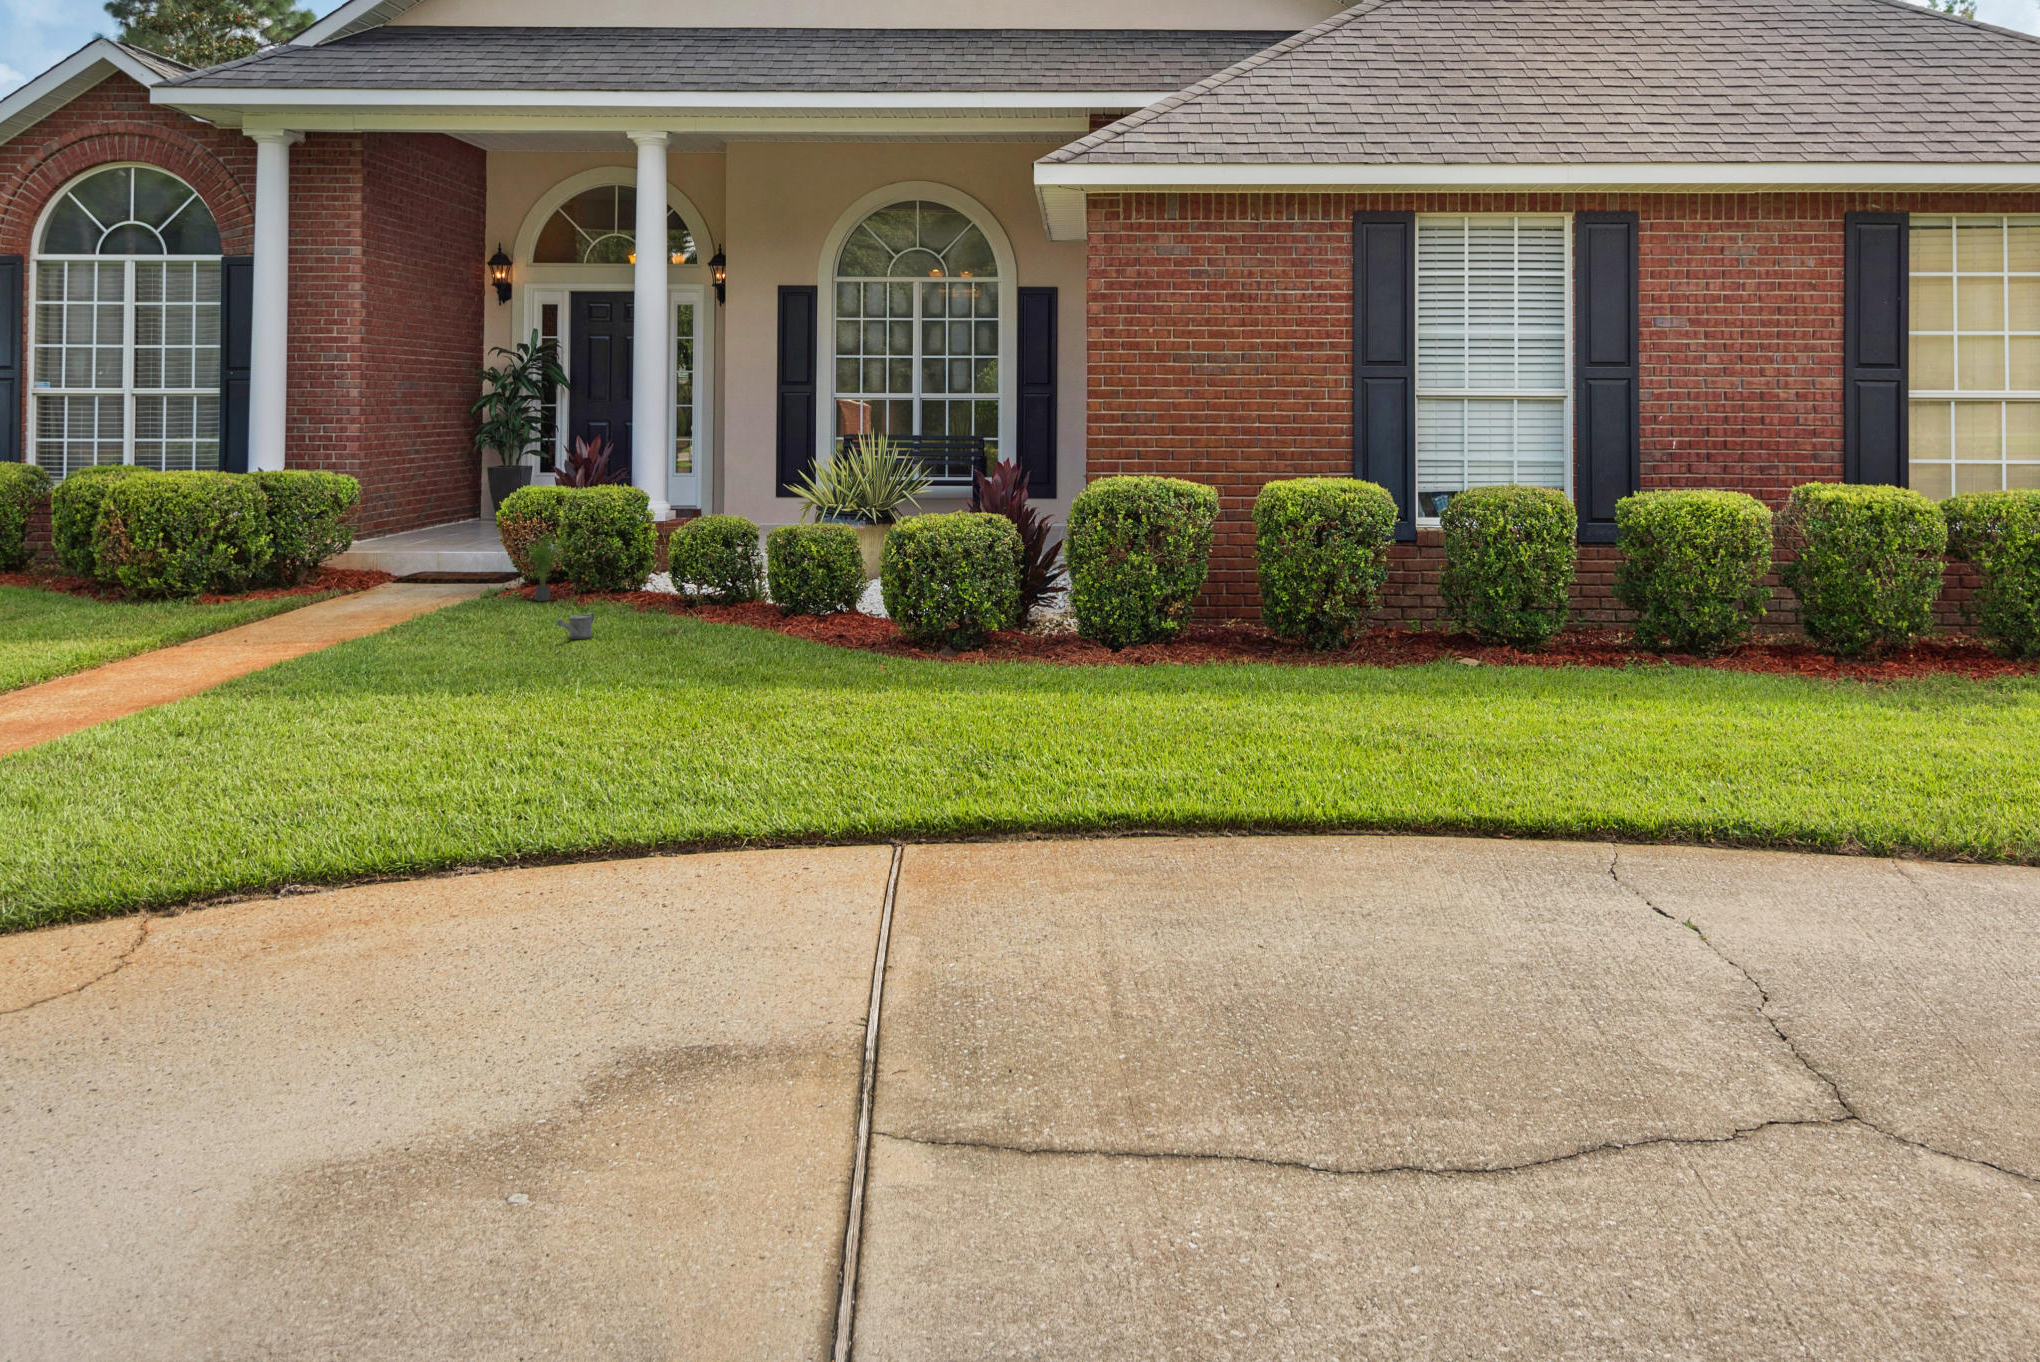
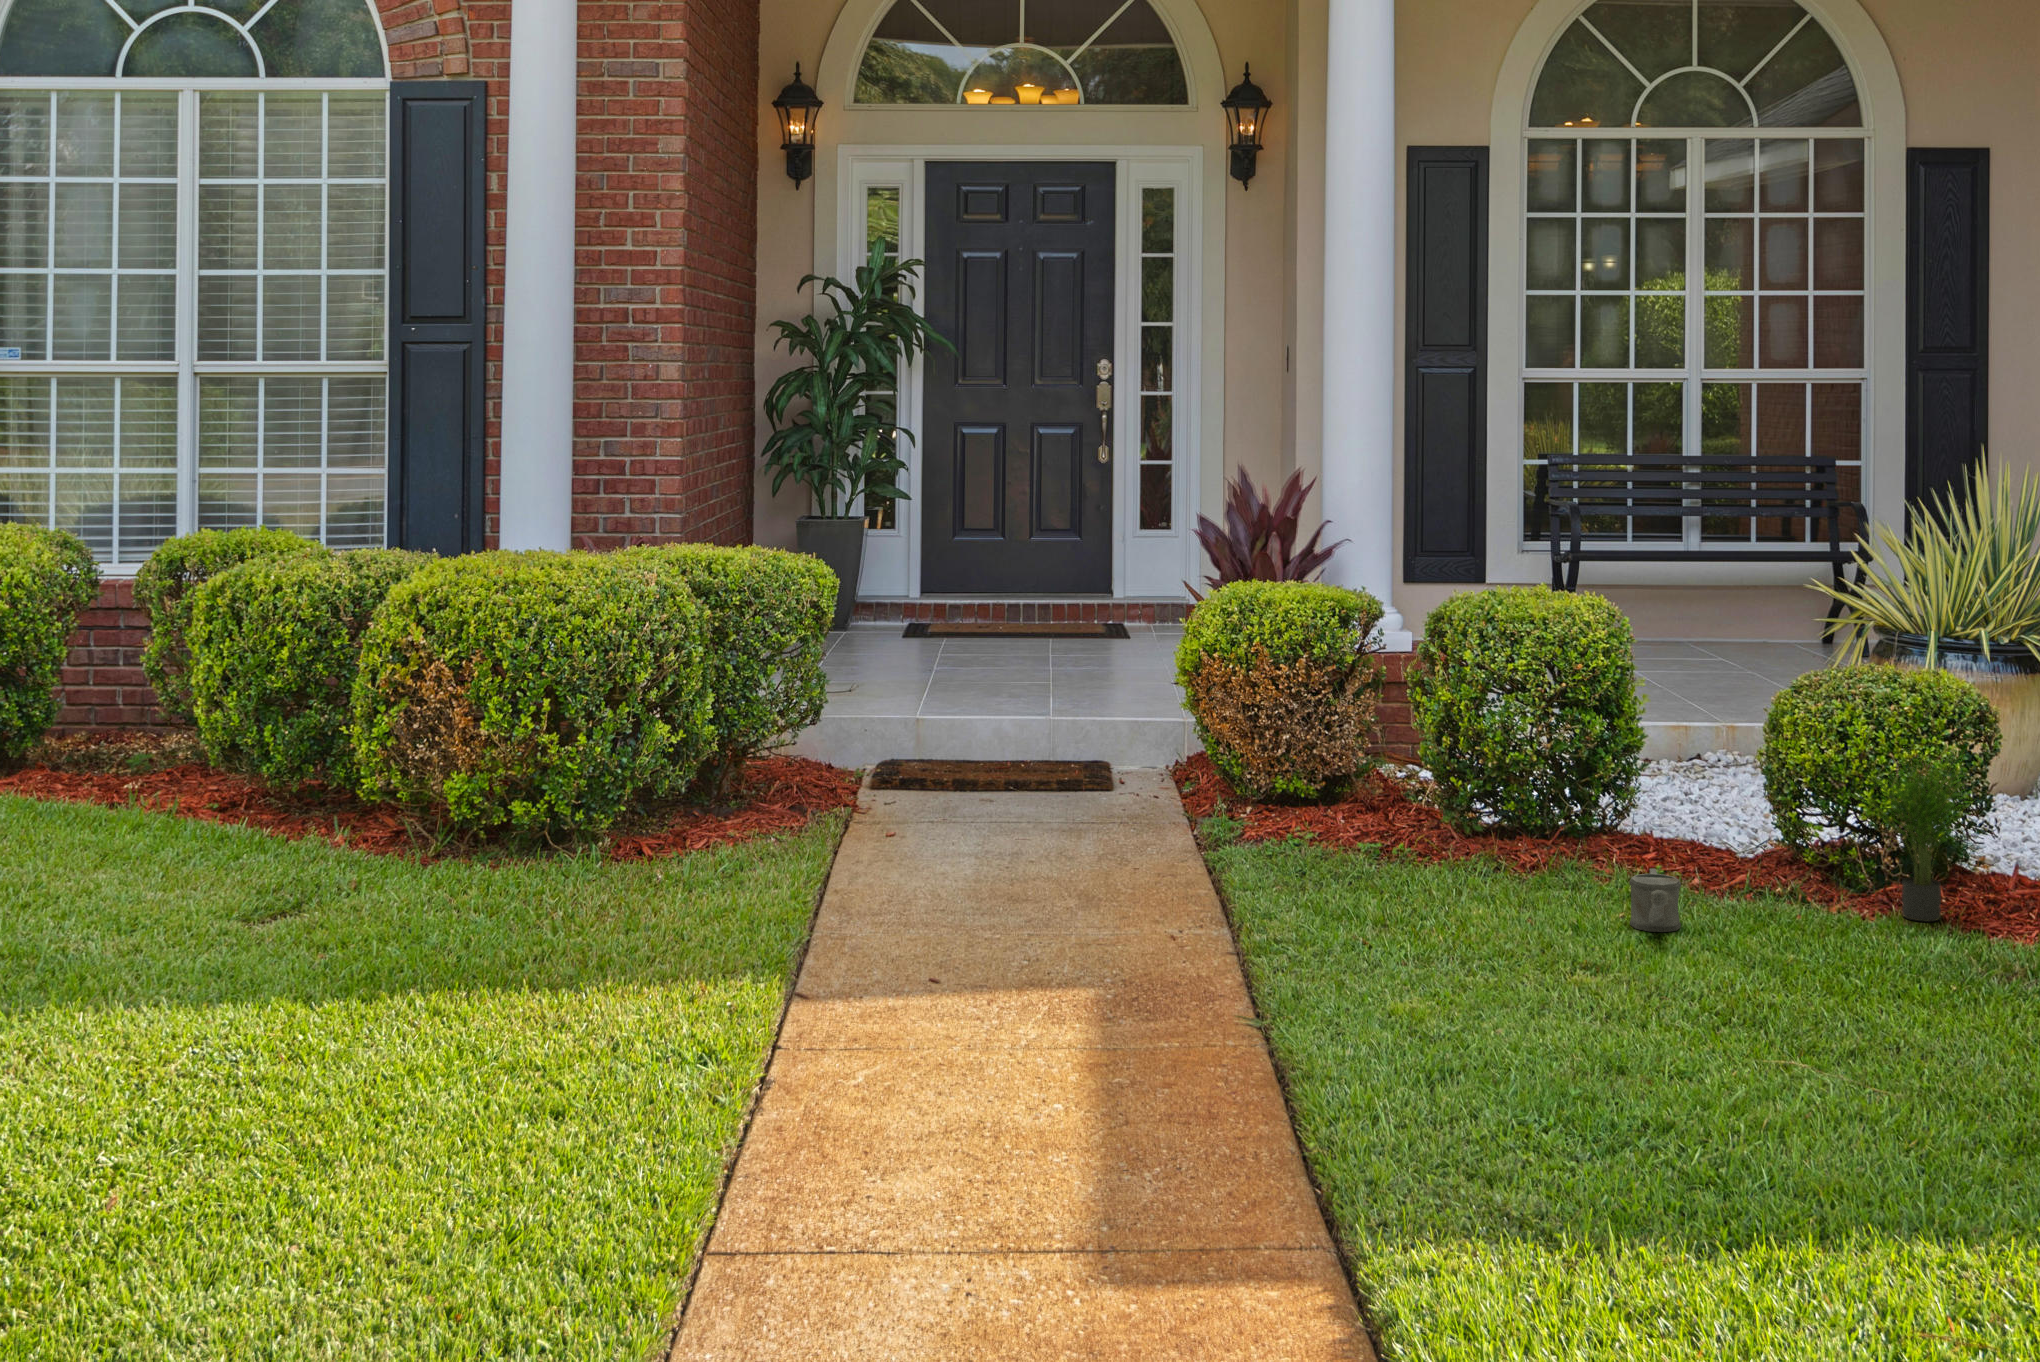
potted plant: present [527,535,558,601] -> present [1861,748,1969,922]

